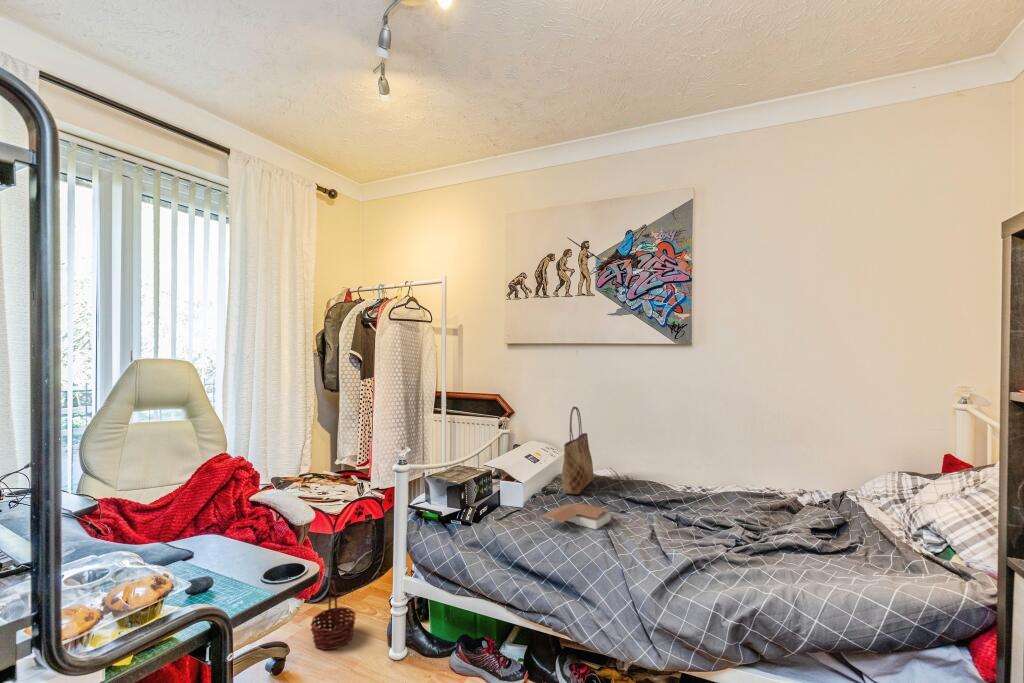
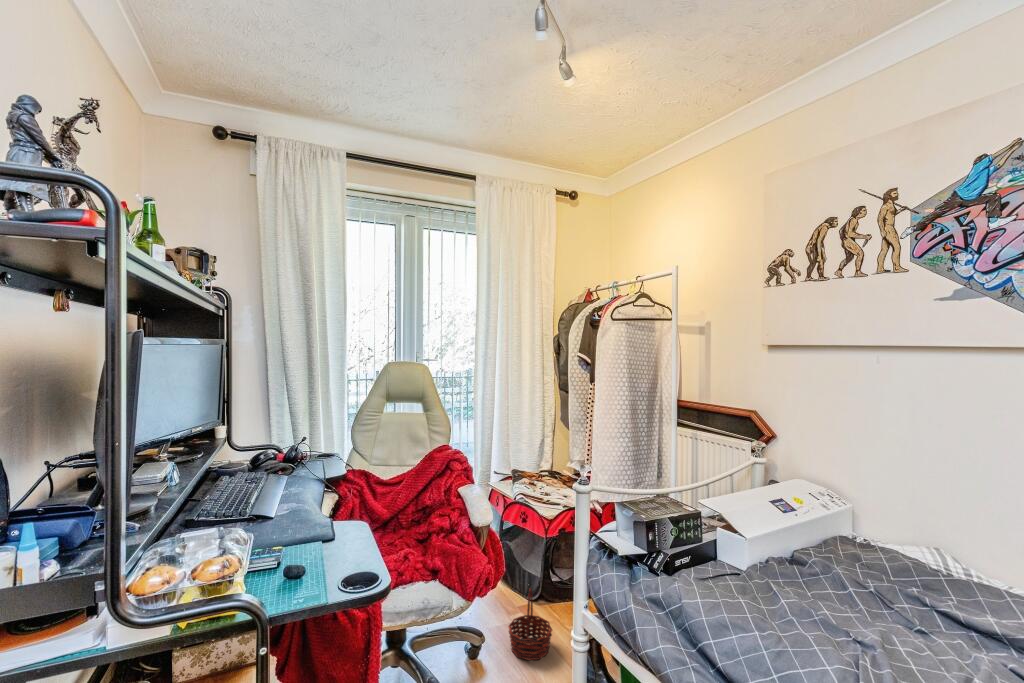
tote bag: present [562,406,594,494] -> none [823,442,897,578]
book: present [540,503,611,529] -> none [751,590,892,652]

